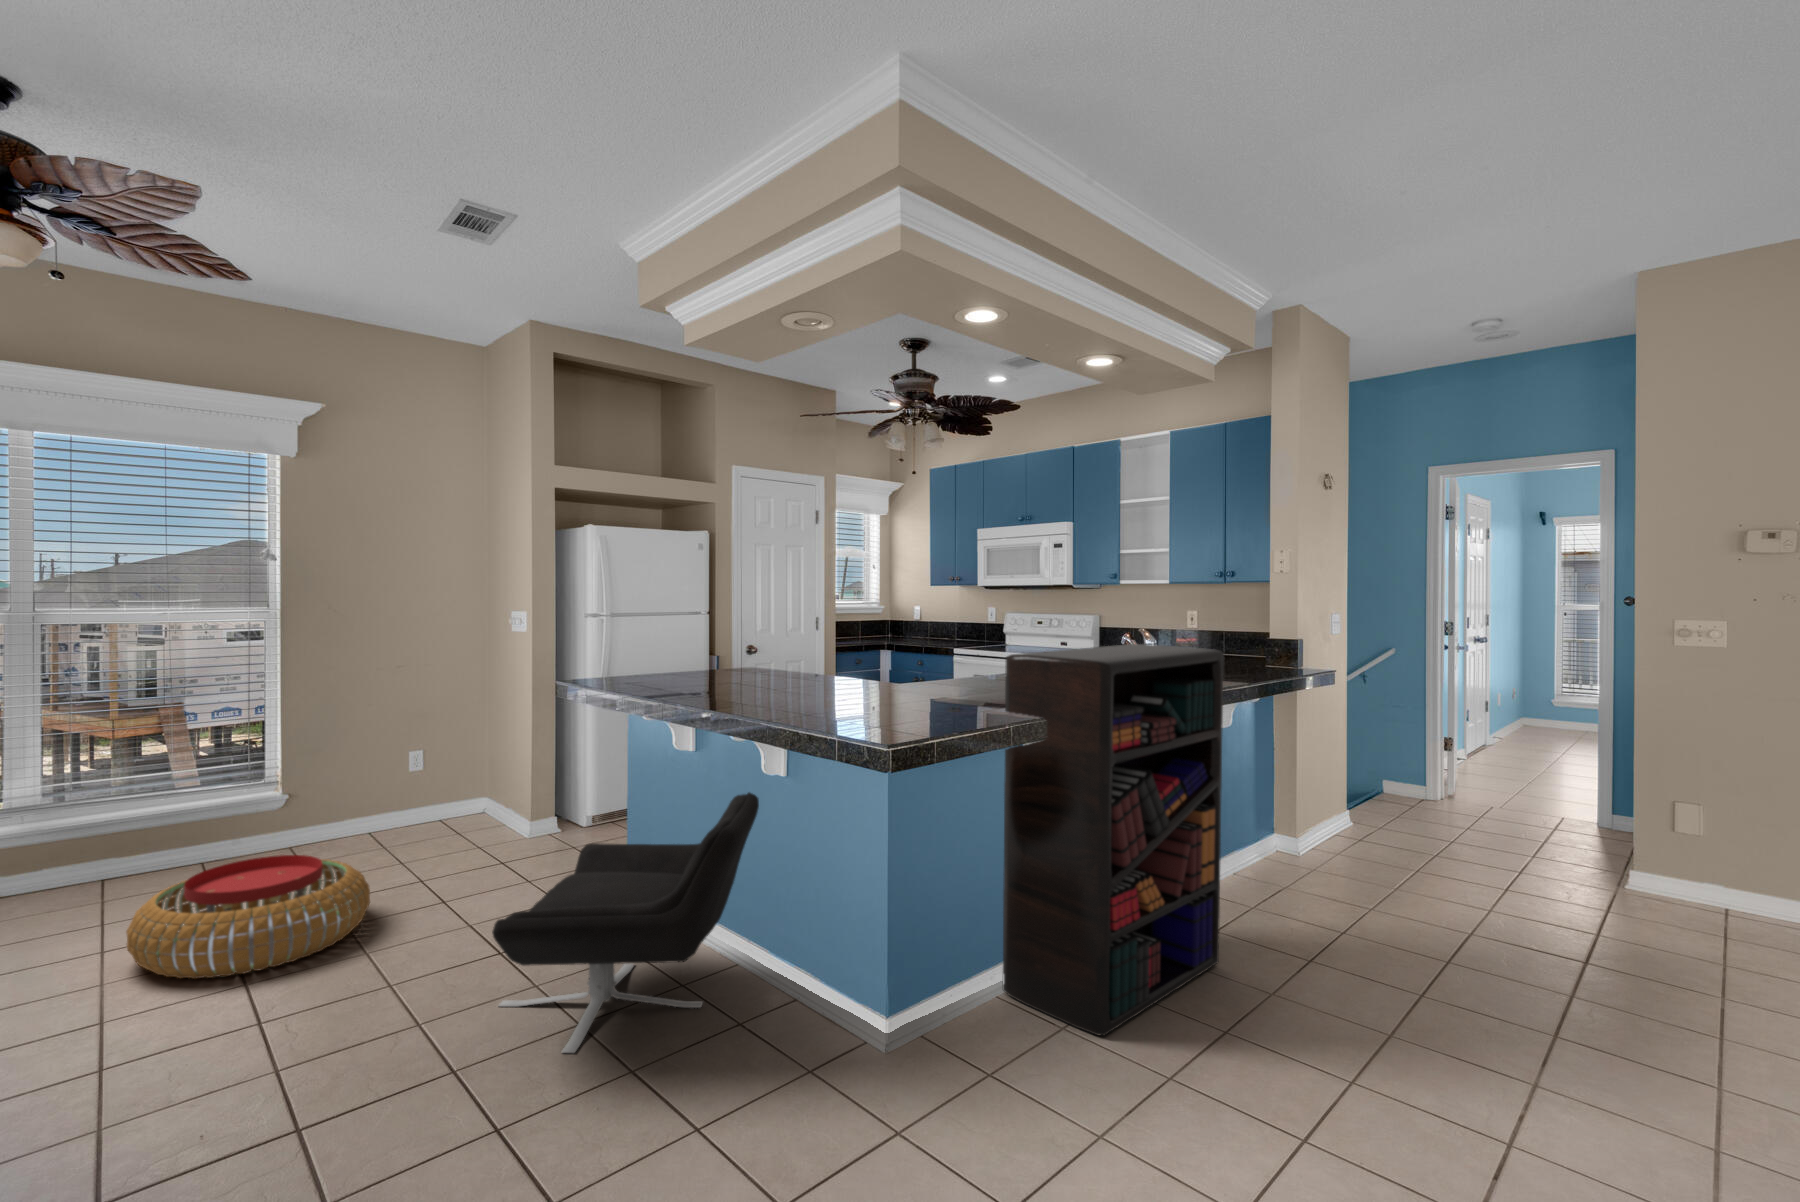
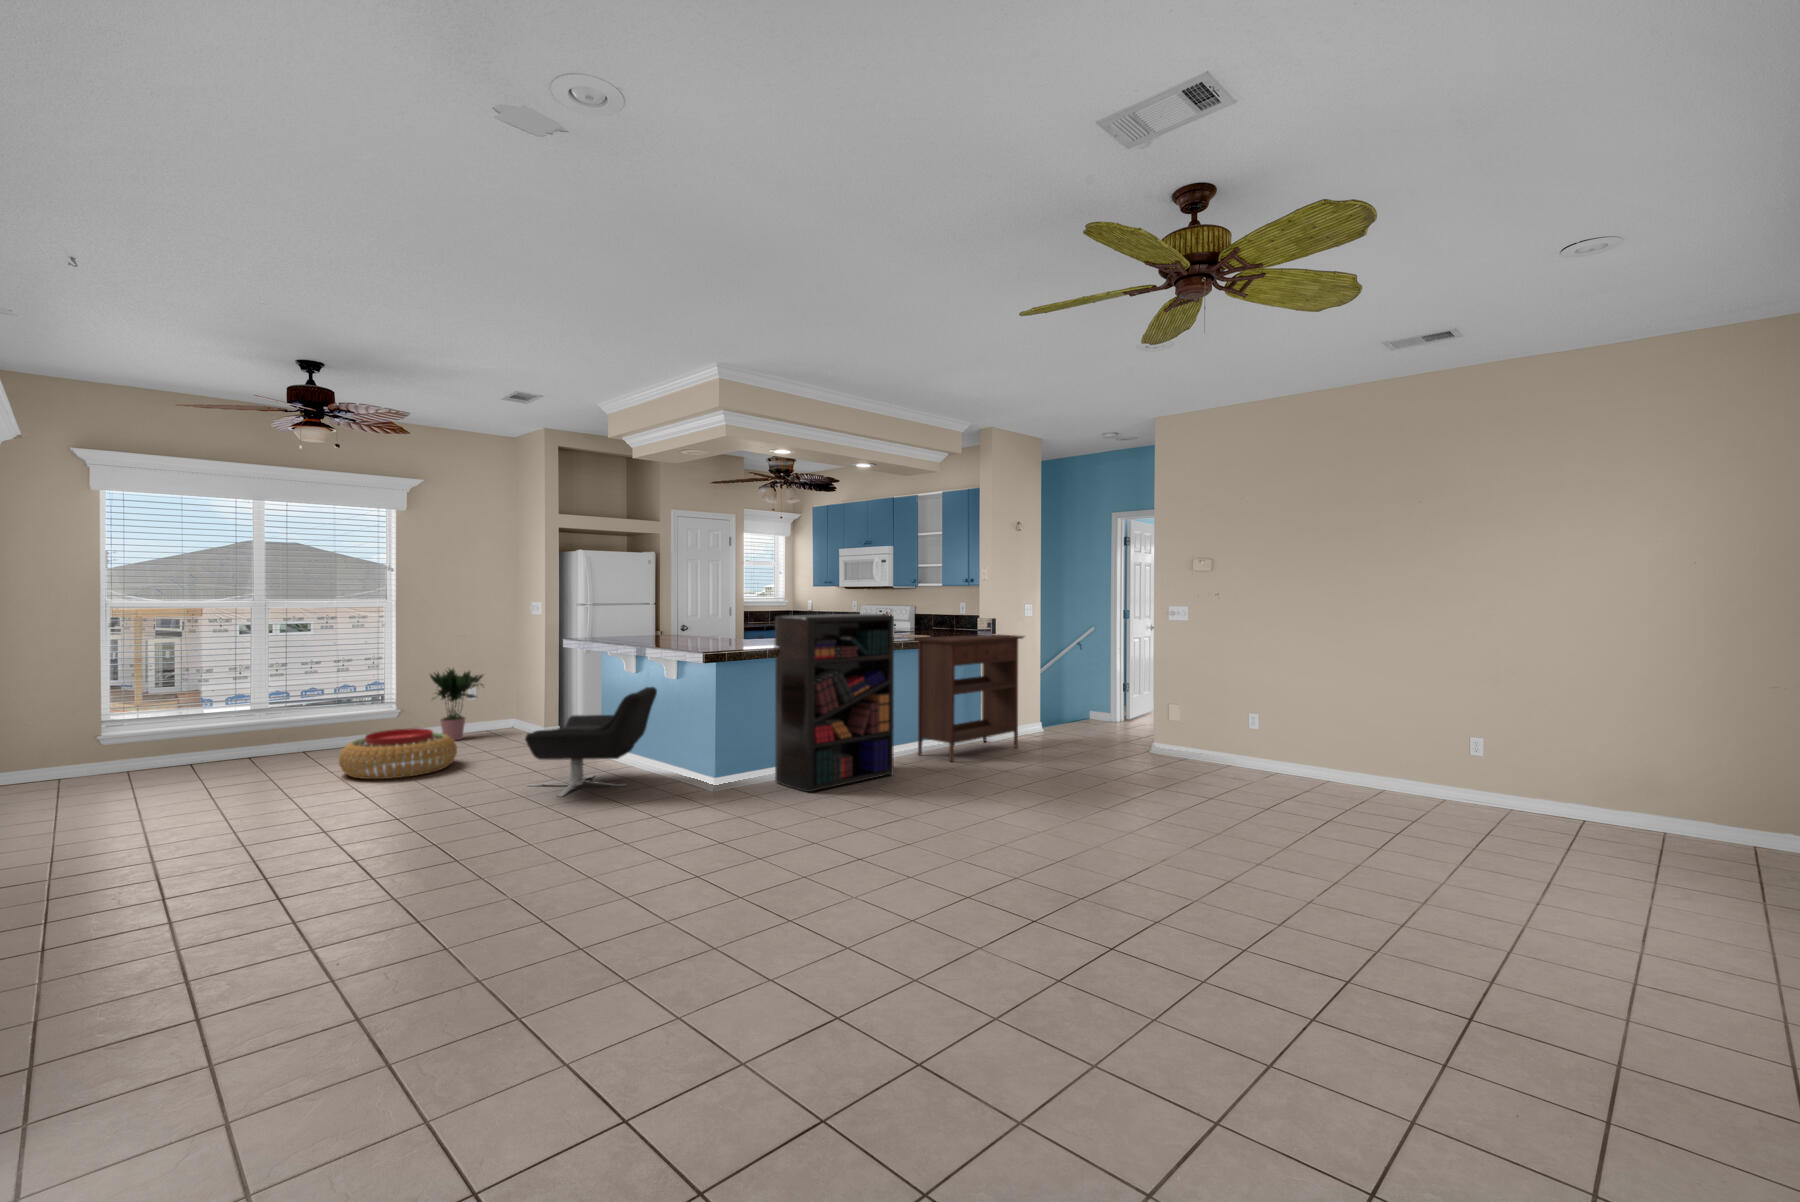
console table: none [1202,671,1374,918] -> present [915,634,1024,762]
potted plant: none [335,719,438,850] -> present [430,669,483,741]

